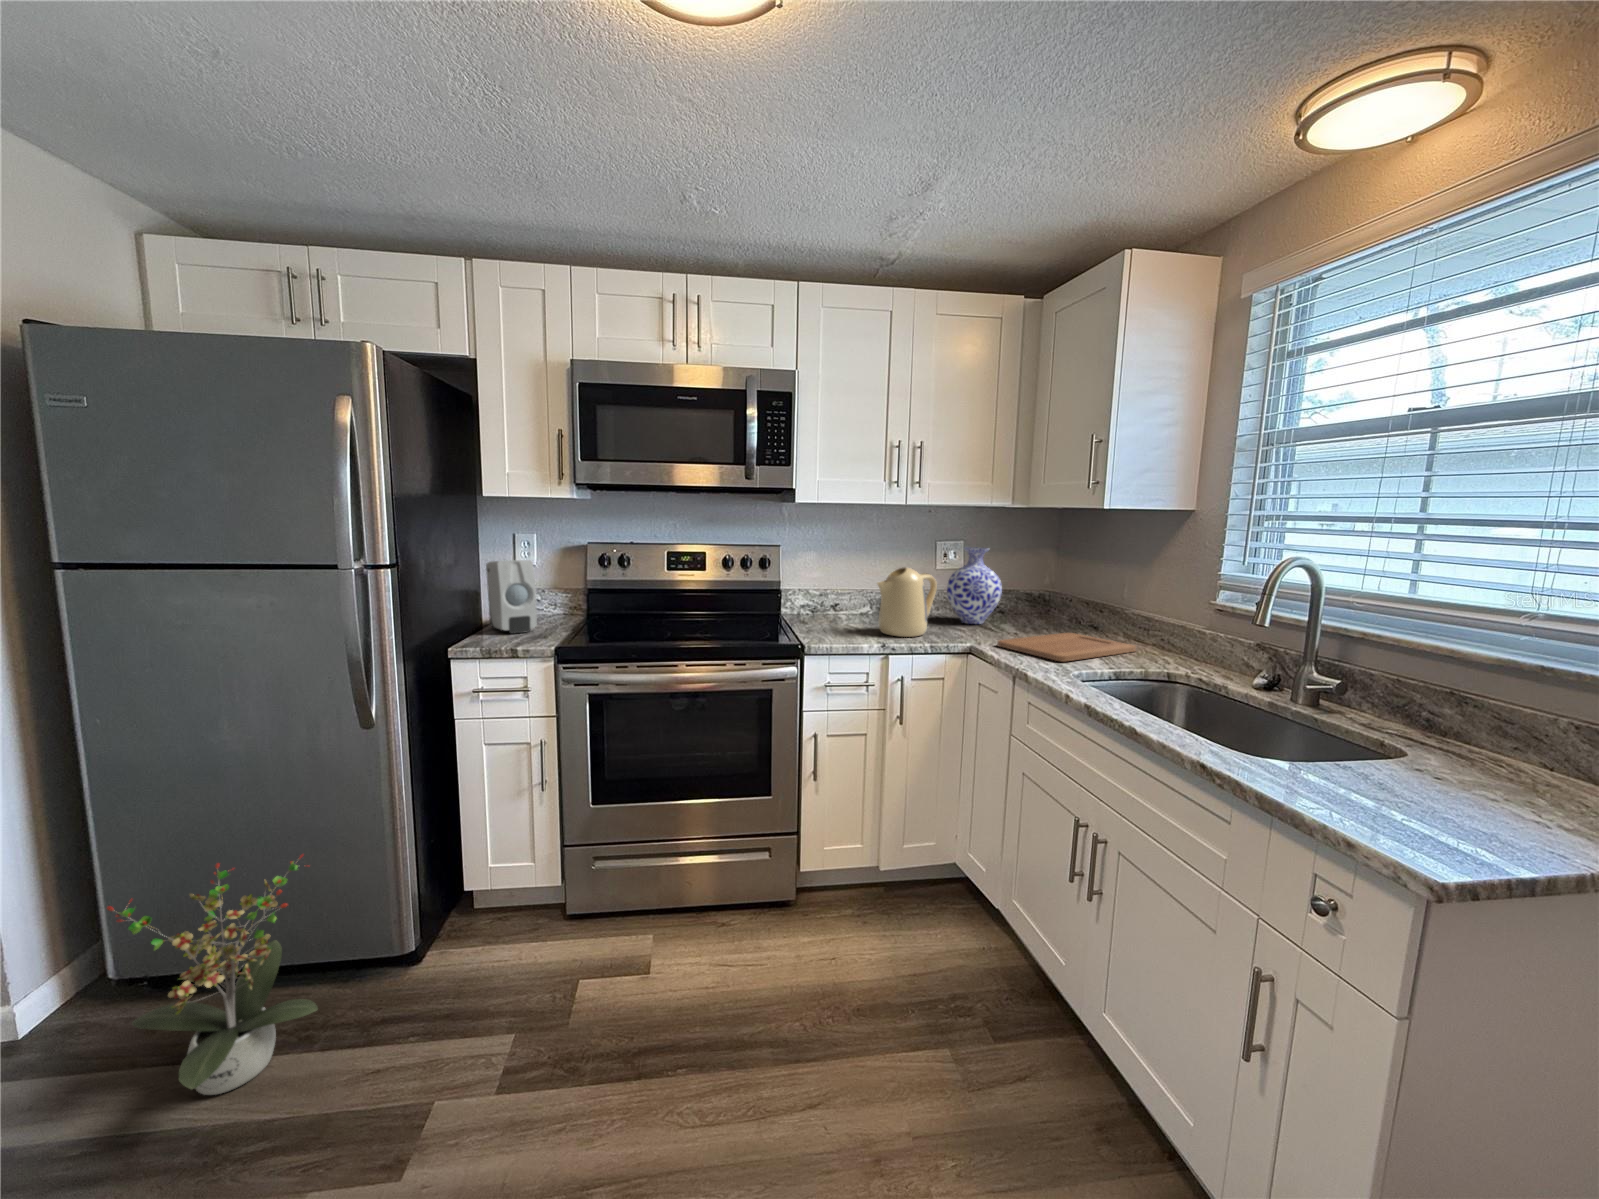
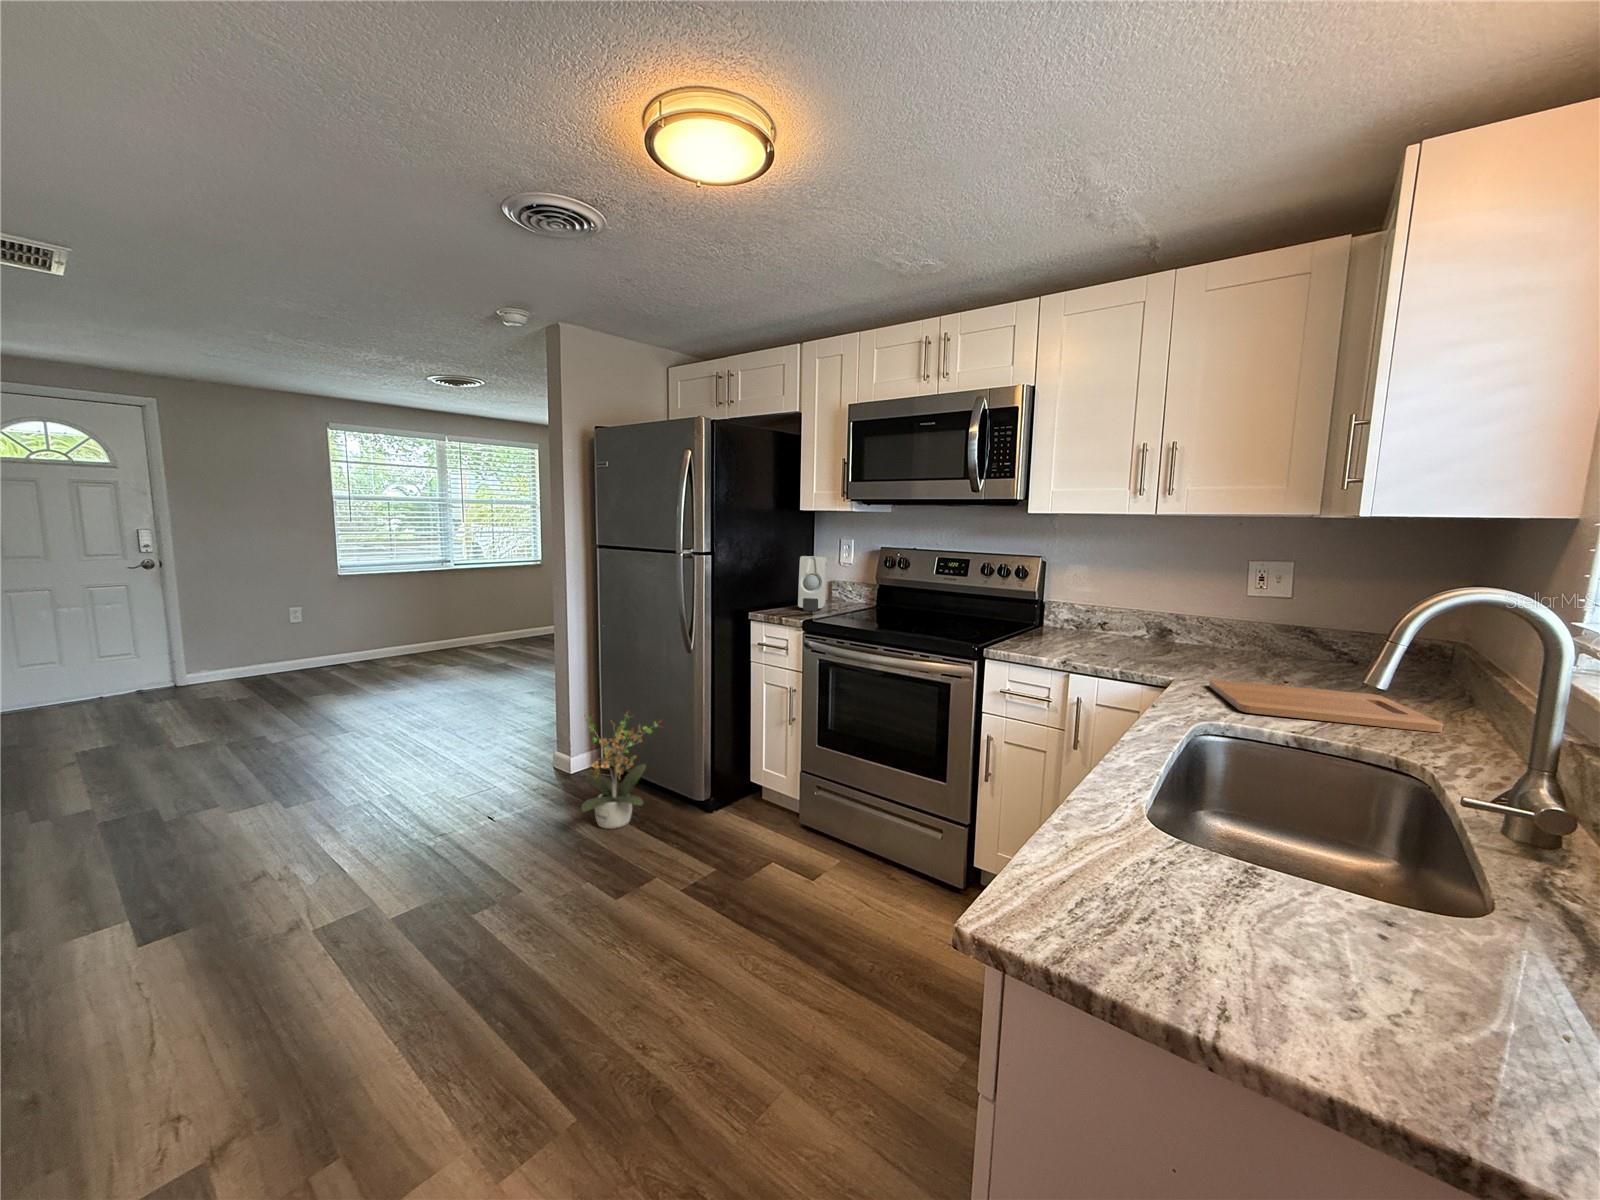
vase: present [947,547,1002,624] -> none [1230,568,1316,668]
kettle: present [877,568,937,637] -> none [1092,584,1180,663]

